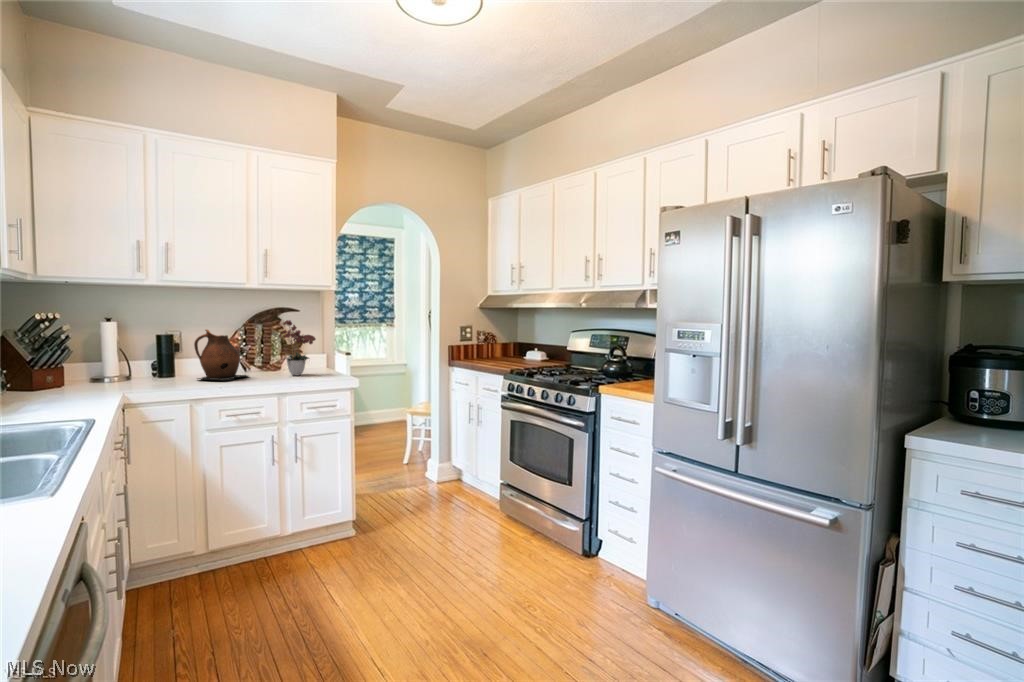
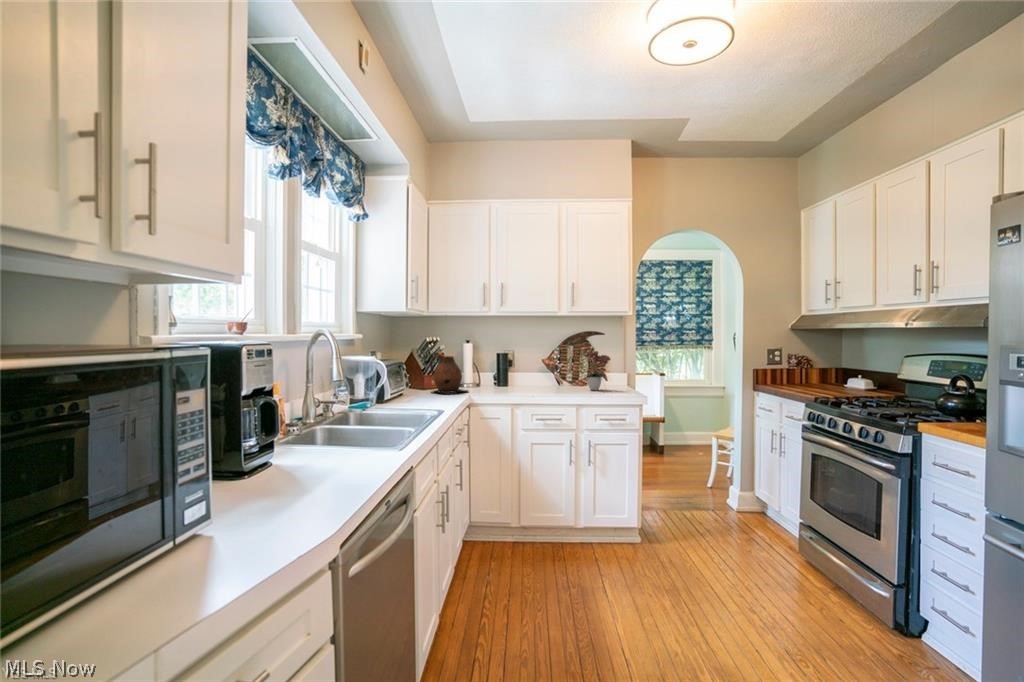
ceramic pitcher: present [194,330,248,380] -> present [430,351,468,393]

